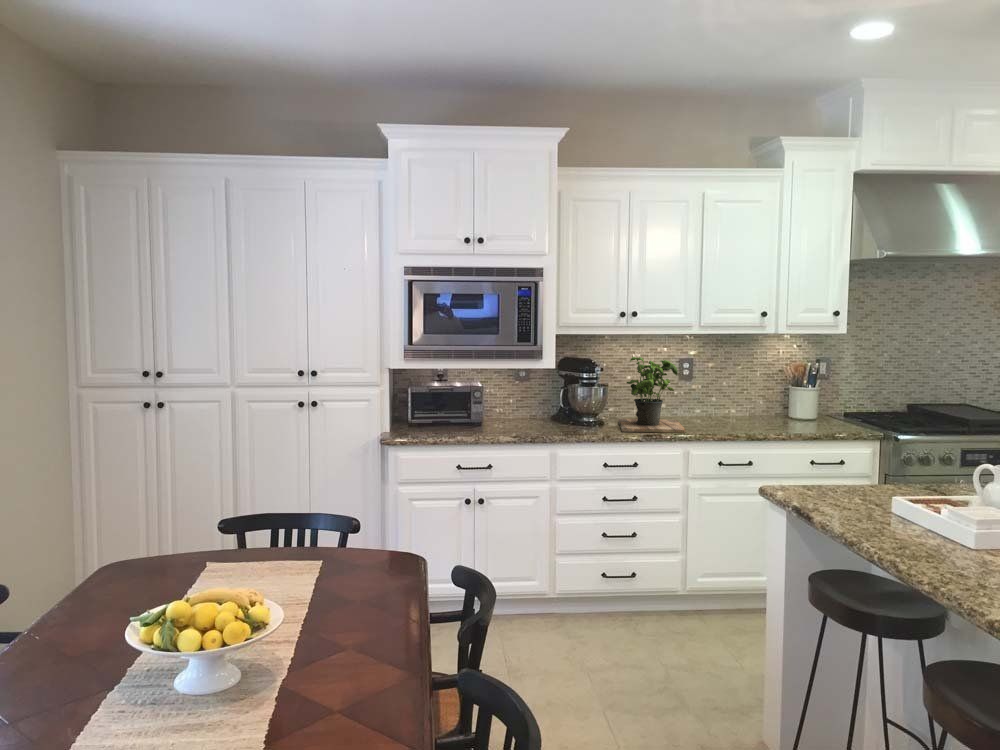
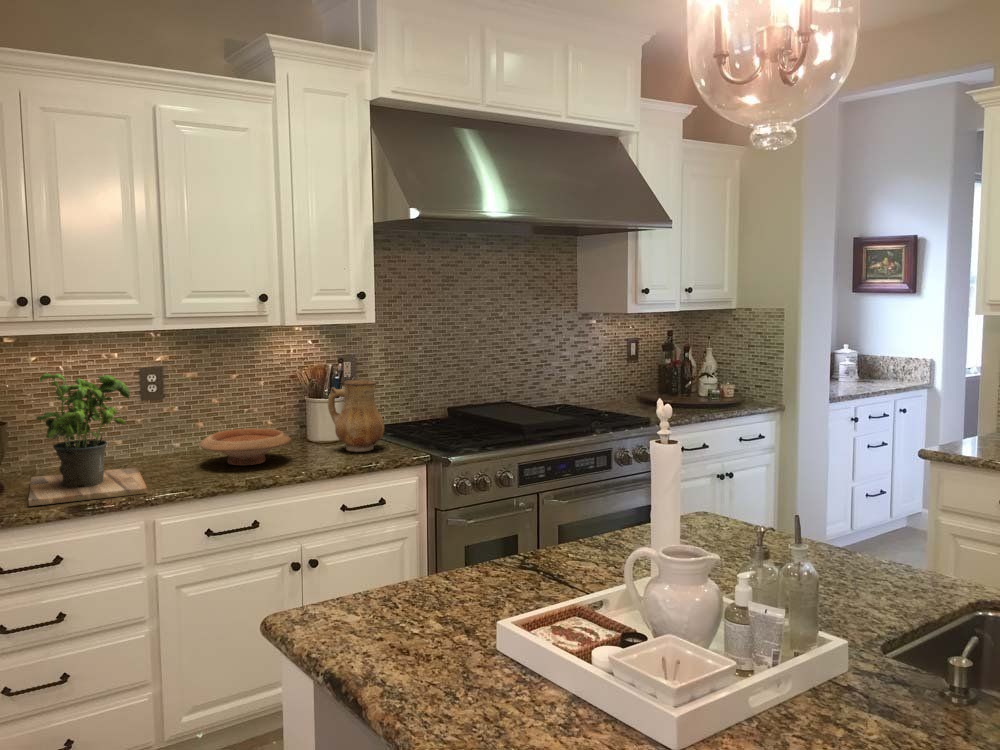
ceramic pitcher: none [806,375,848,427] -> present [328,380,384,452]
wooden bowl: none [716,403,777,426] -> present [200,429,291,465]

